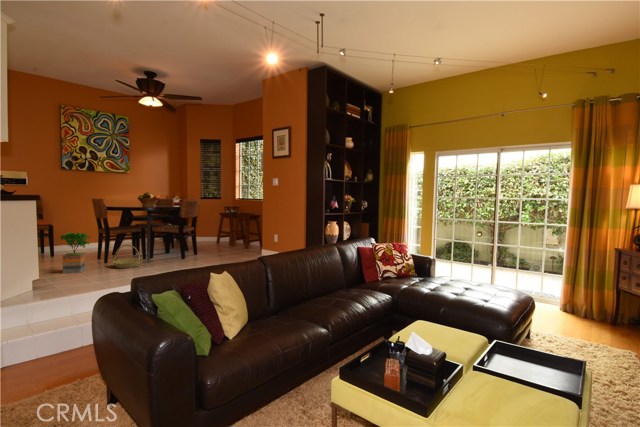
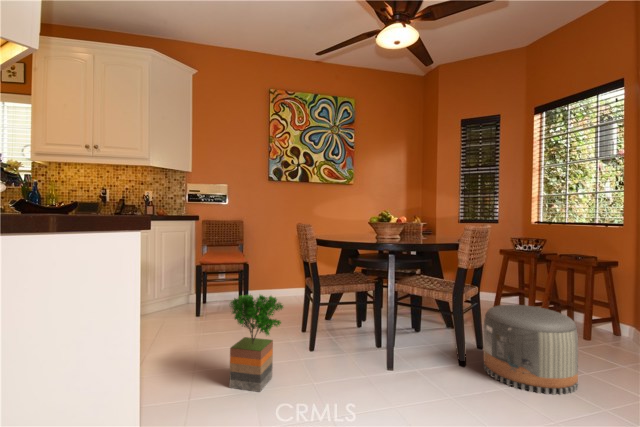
pouf: none [190,232,223,261] -> present [483,305,578,395]
basket: present [113,245,142,268] -> none [324,329,384,391]

